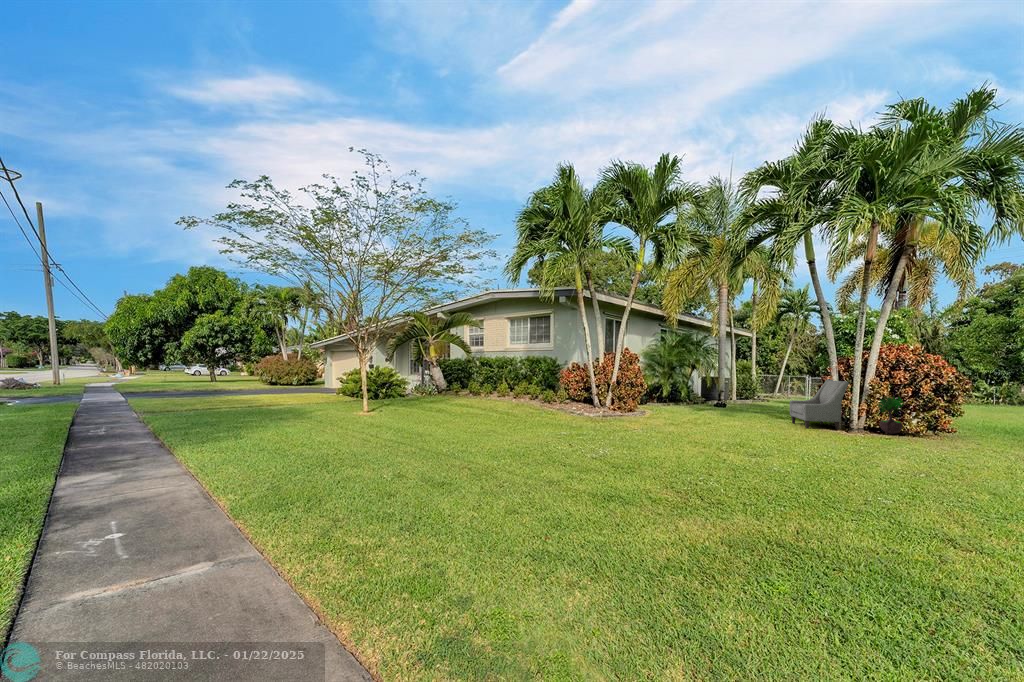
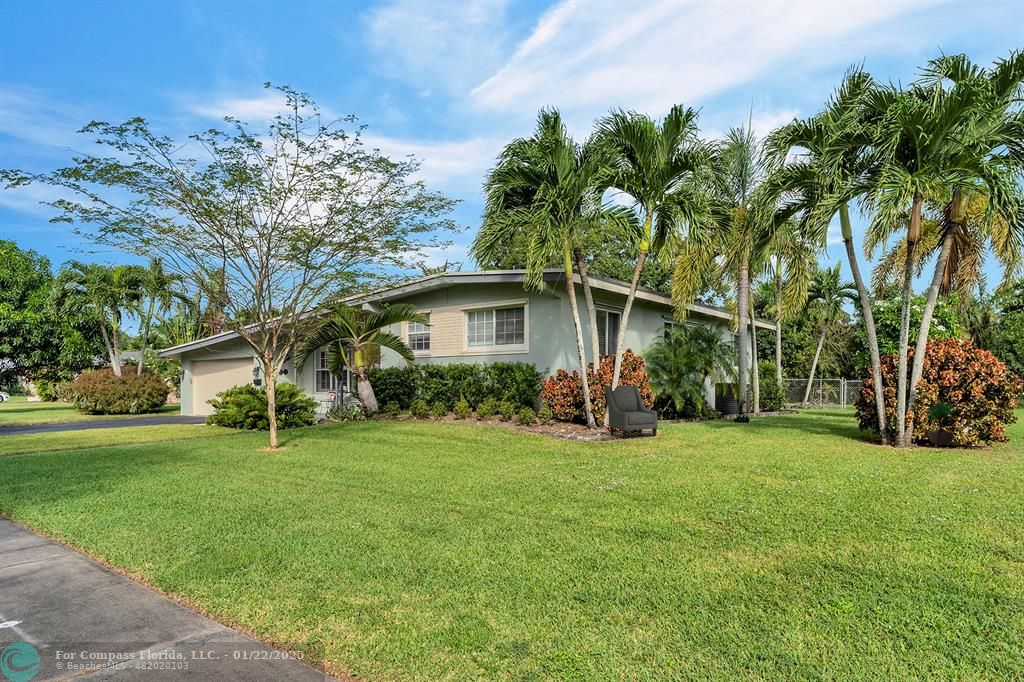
chair: present [790,379,849,429] -> present [604,385,658,439]

